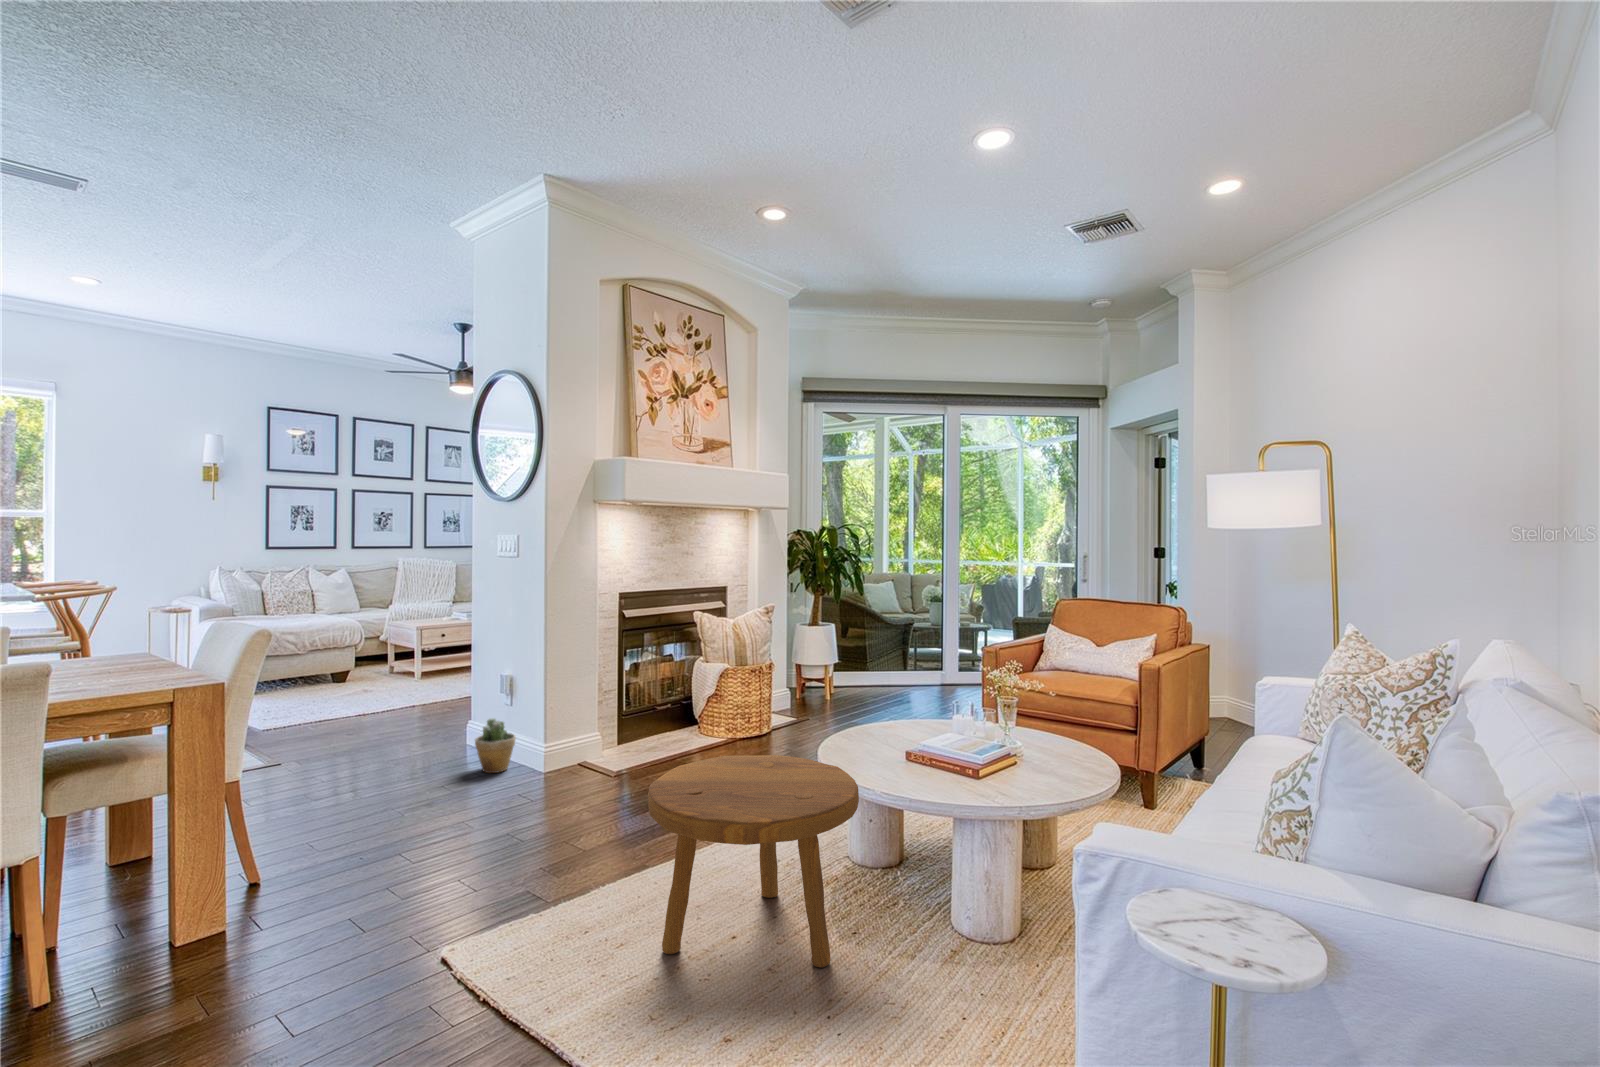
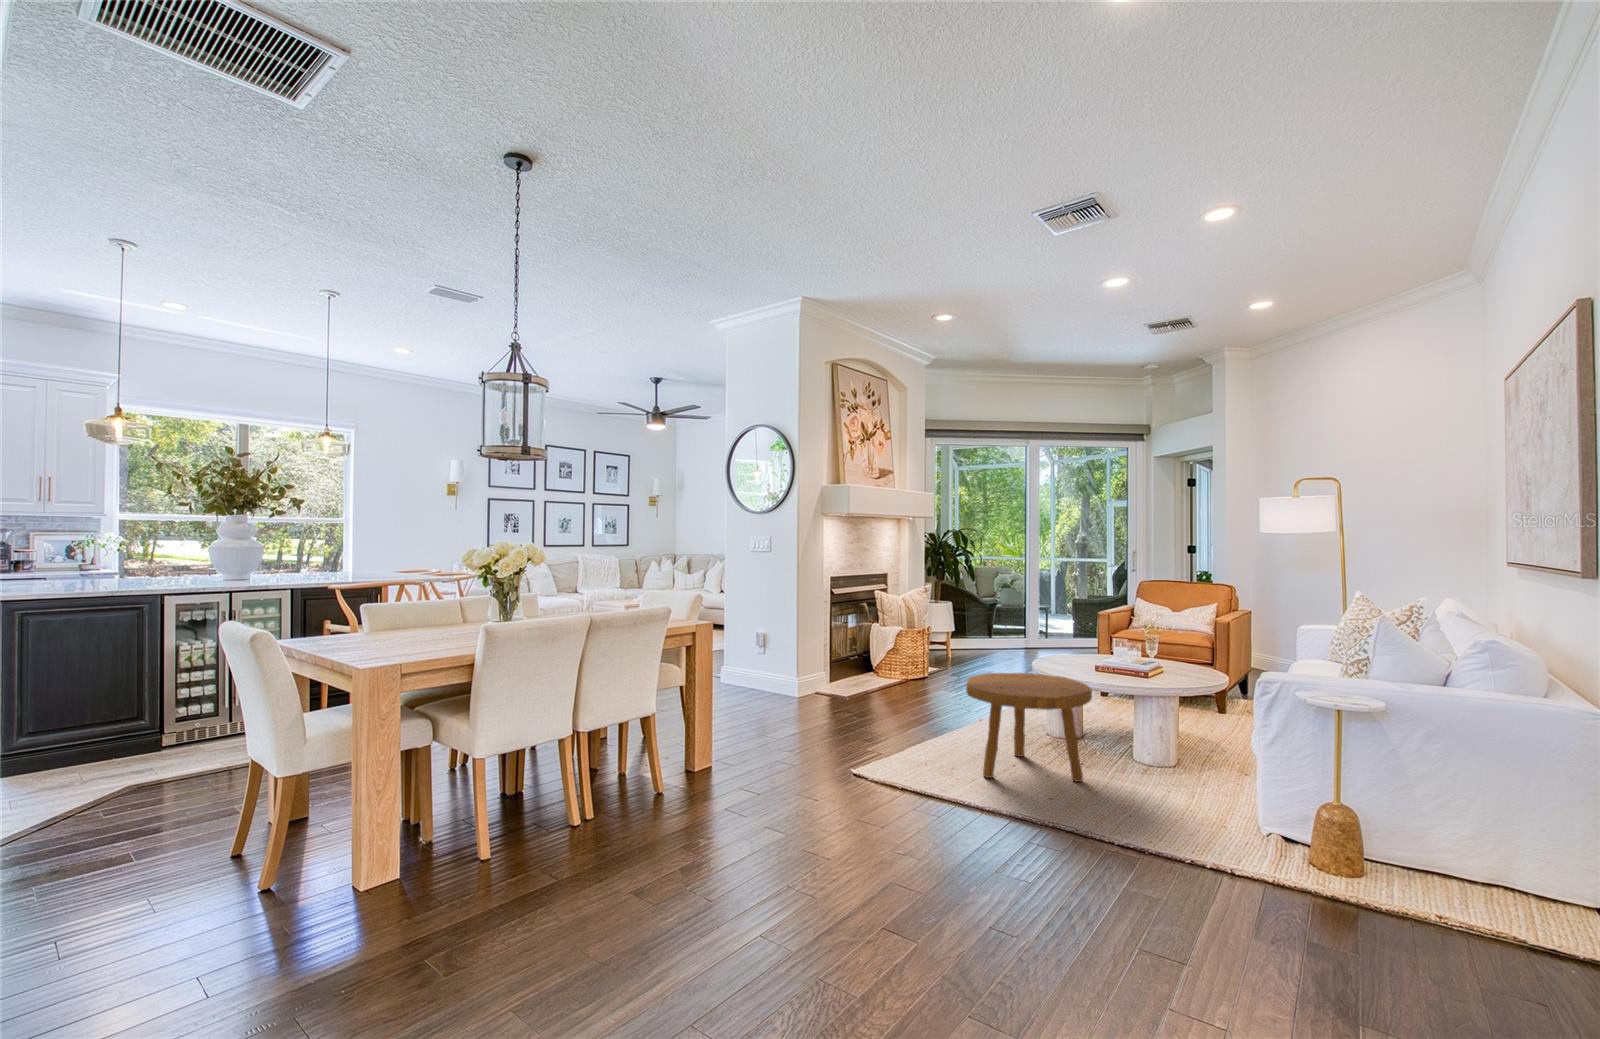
potted plant: present [475,718,516,773] -> none [752,664,779,702]

